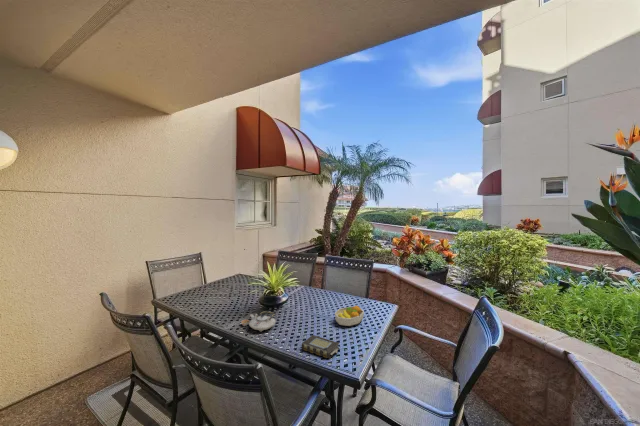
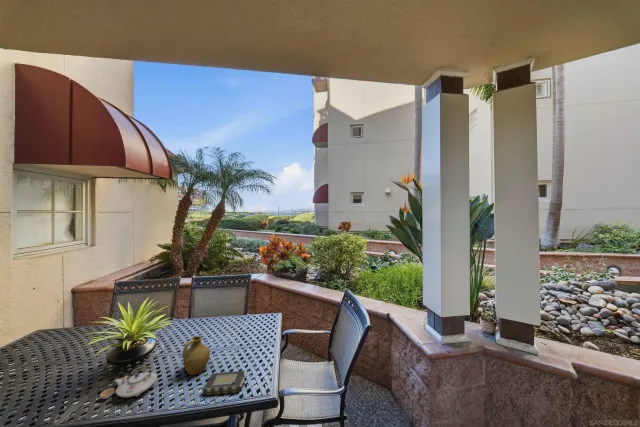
pitcher: none [293,299,315,332] -> present [182,336,210,375]
fruit bowl: present [335,306,364,326] -> none [229,325,257,350]

